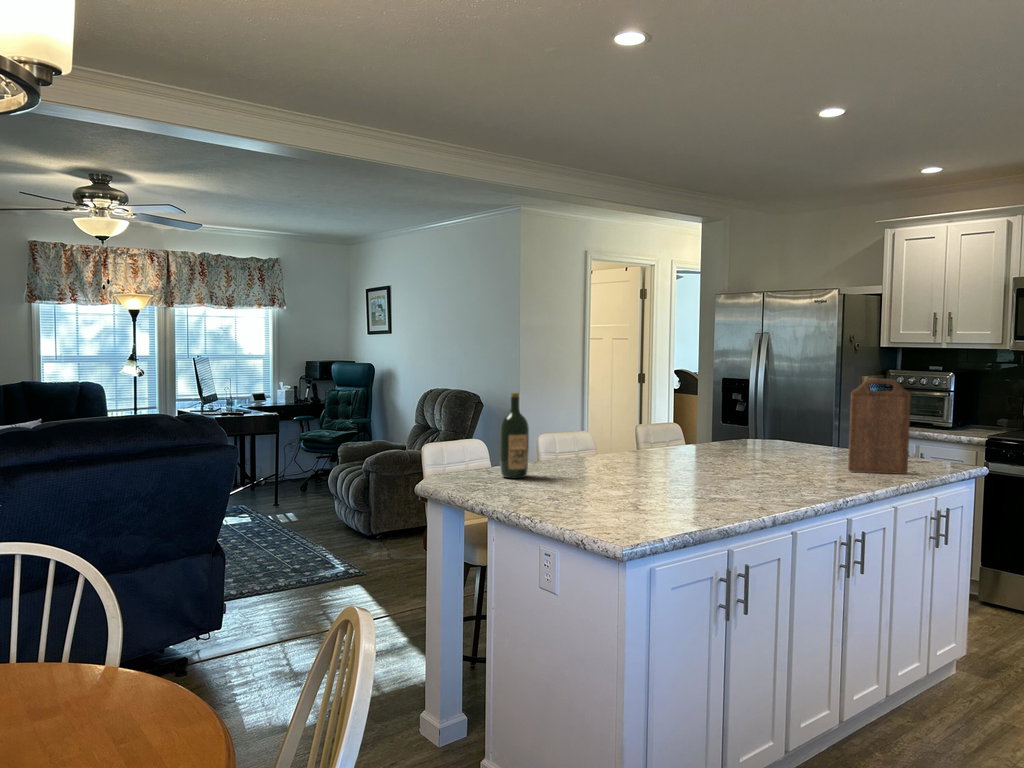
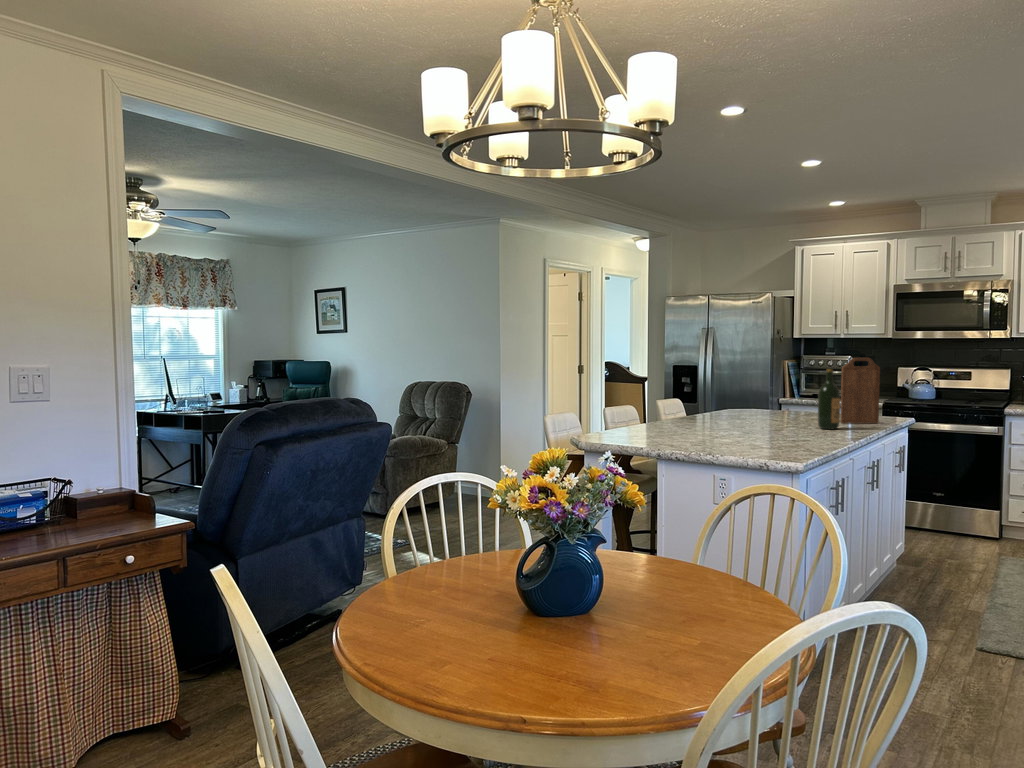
wine bottle: present [500,393,529,478] -> present [818,369,840,429]

